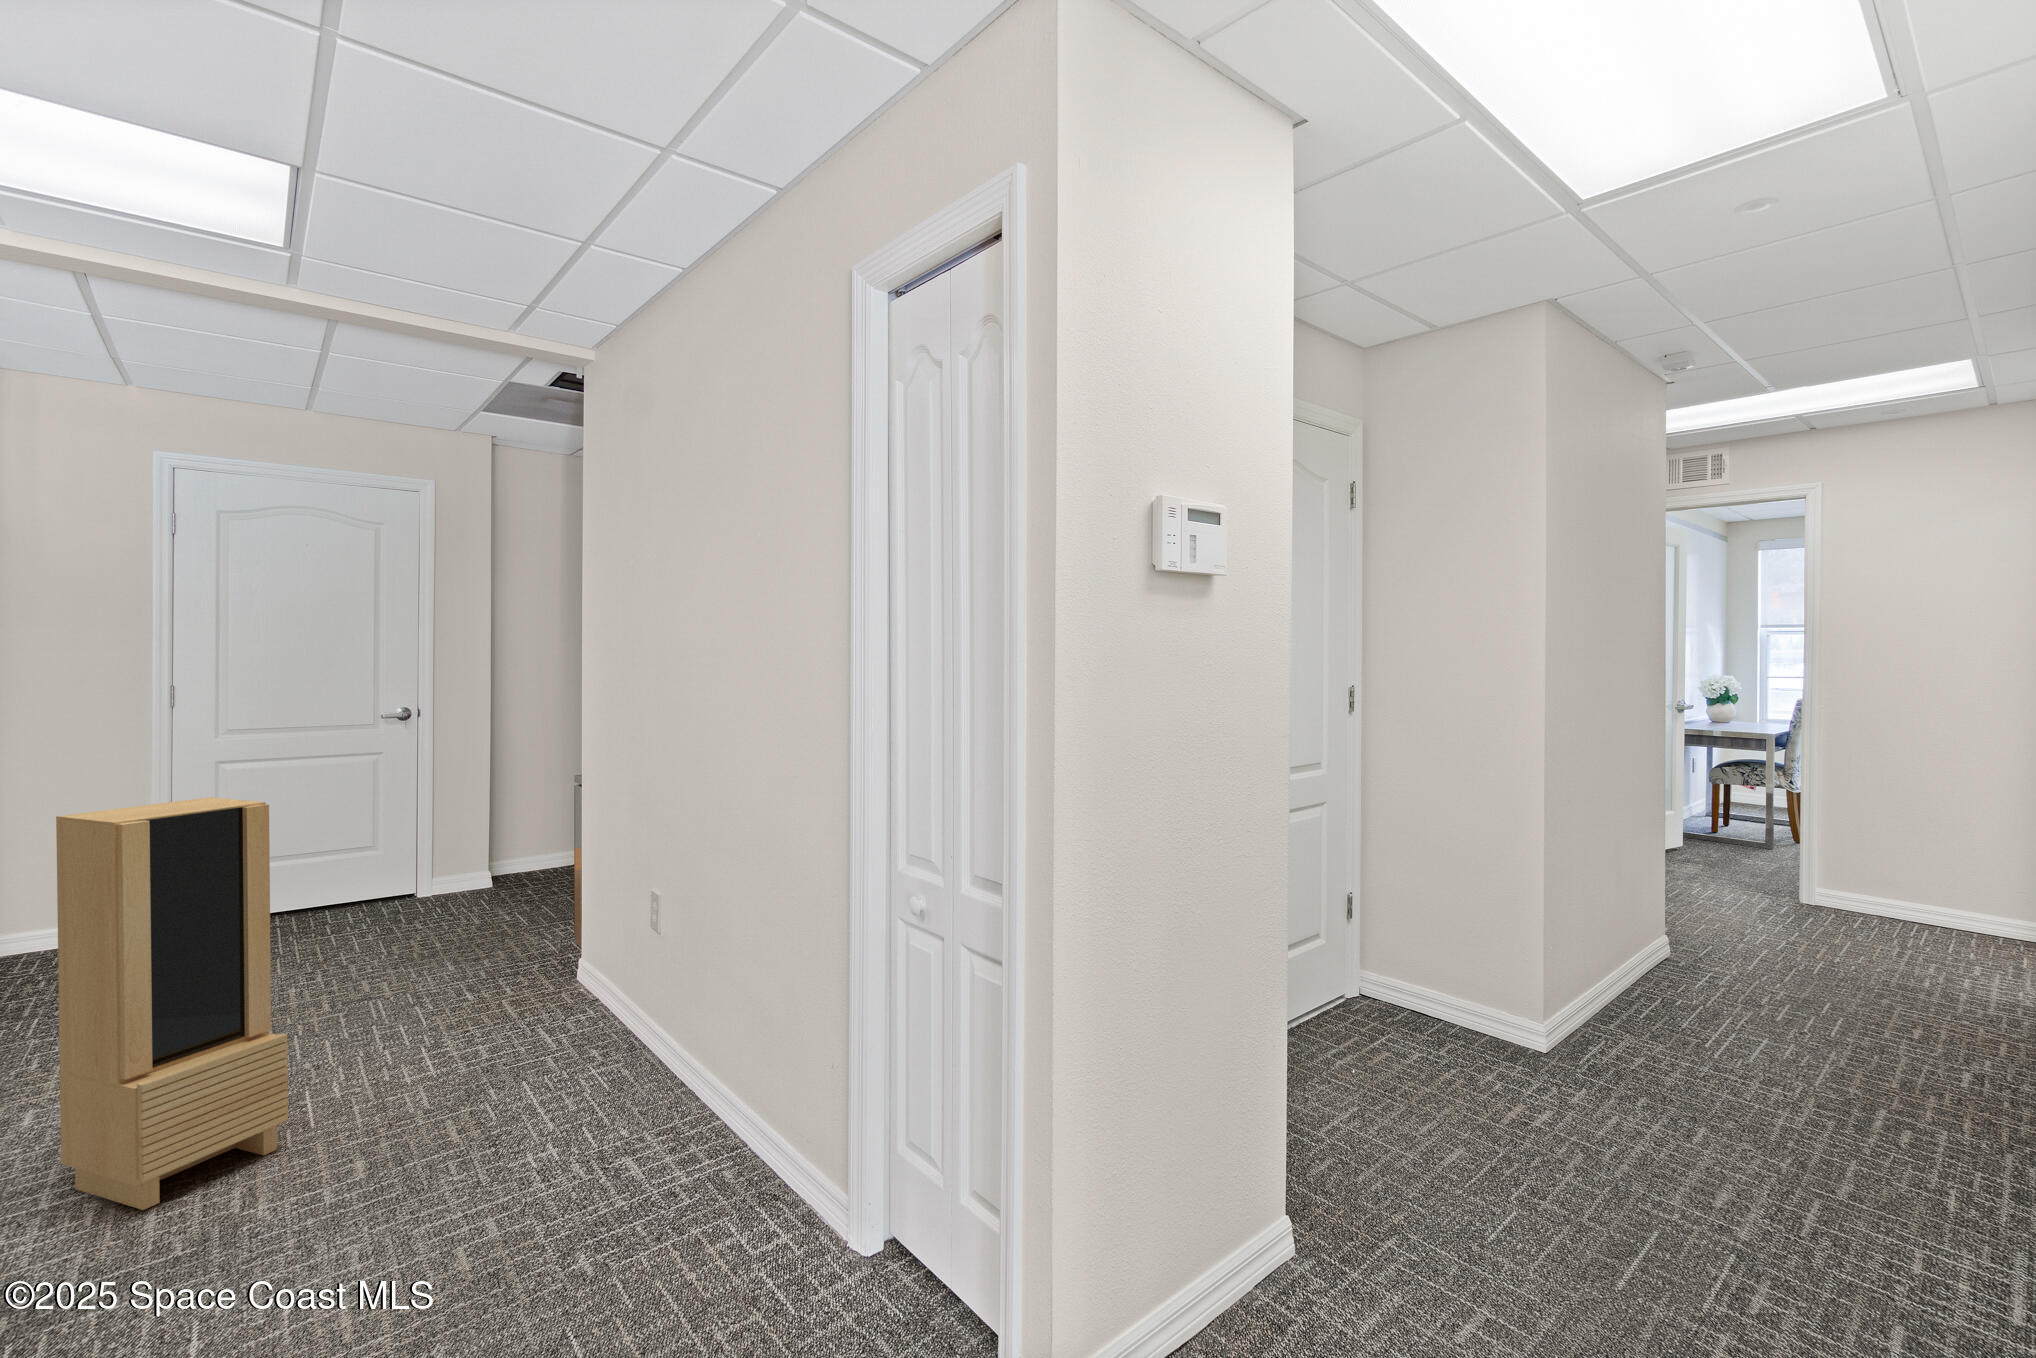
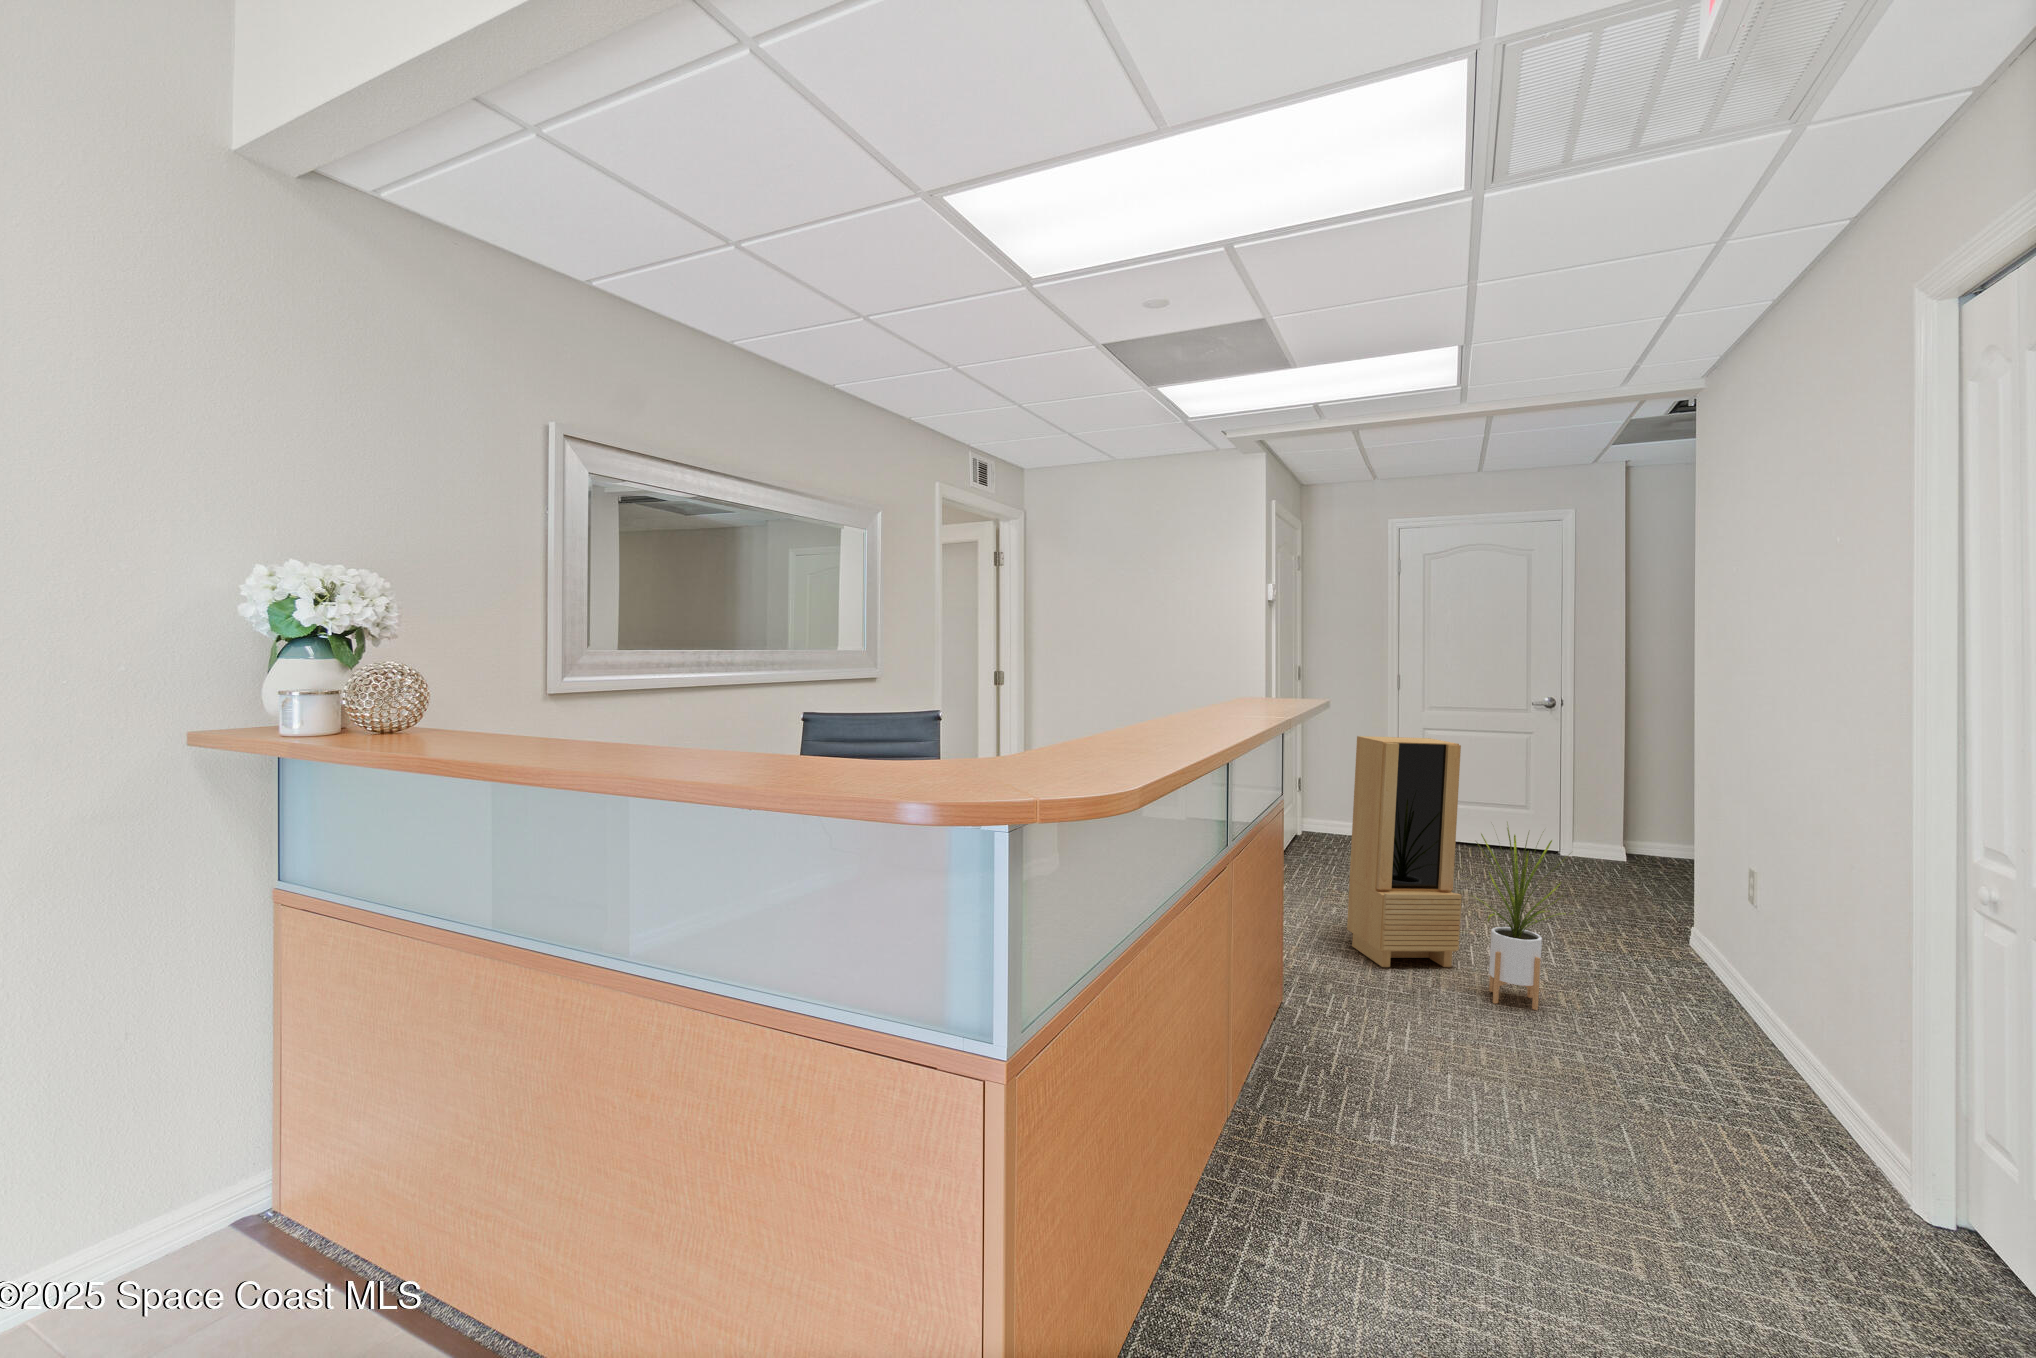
house plant: none [282,907,462,1190] -> present [1475,827,1573,1010]

